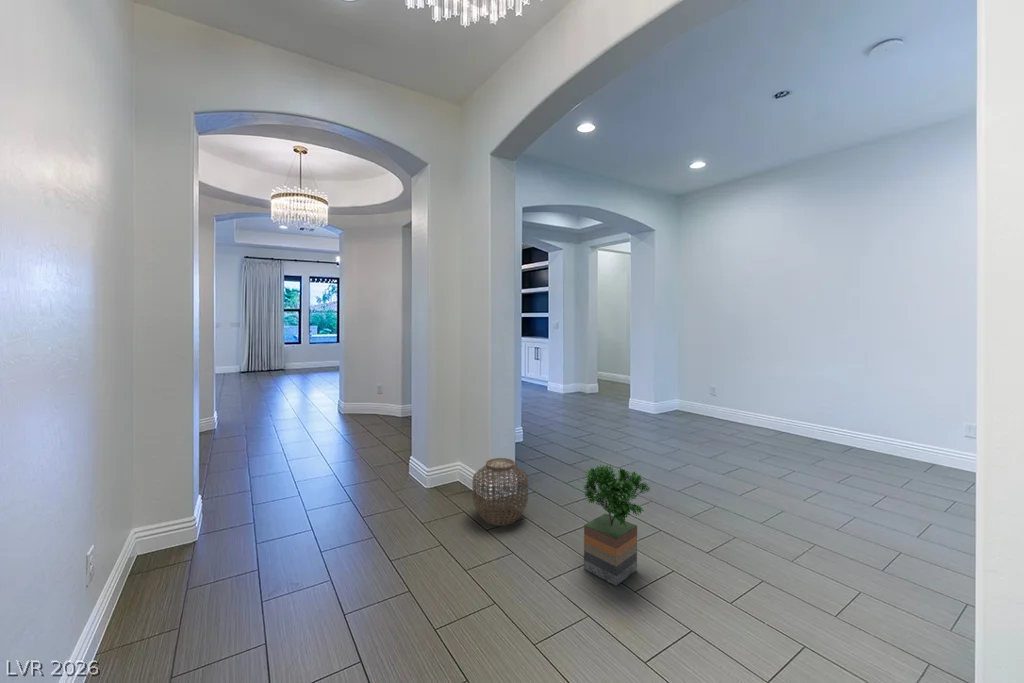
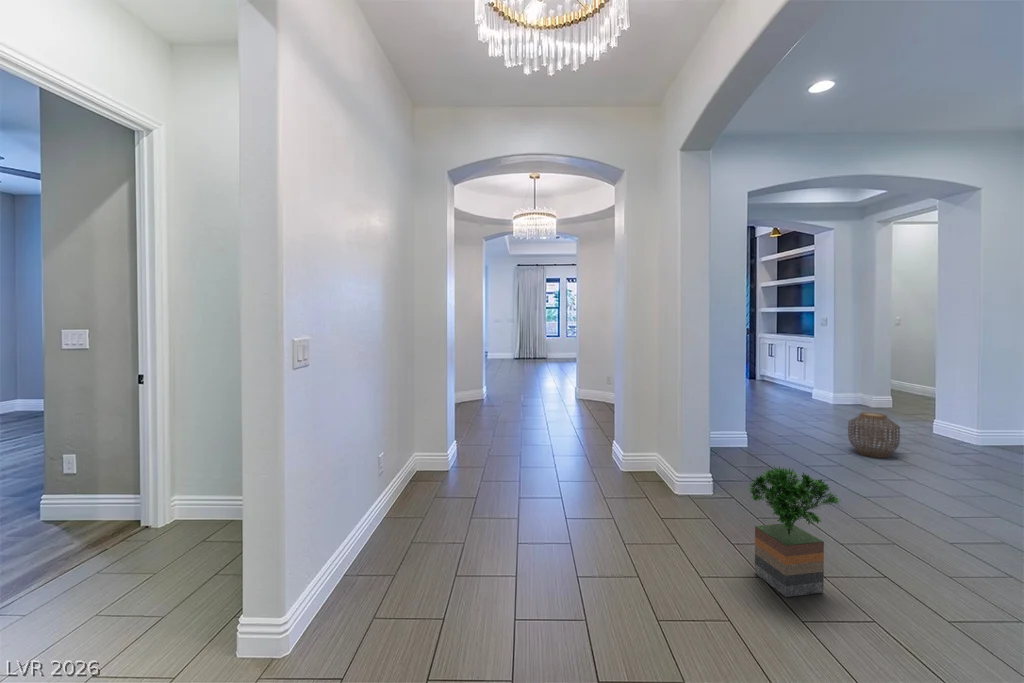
woven basket: present [473,458,528,526] -> present [848,412,900,458]

